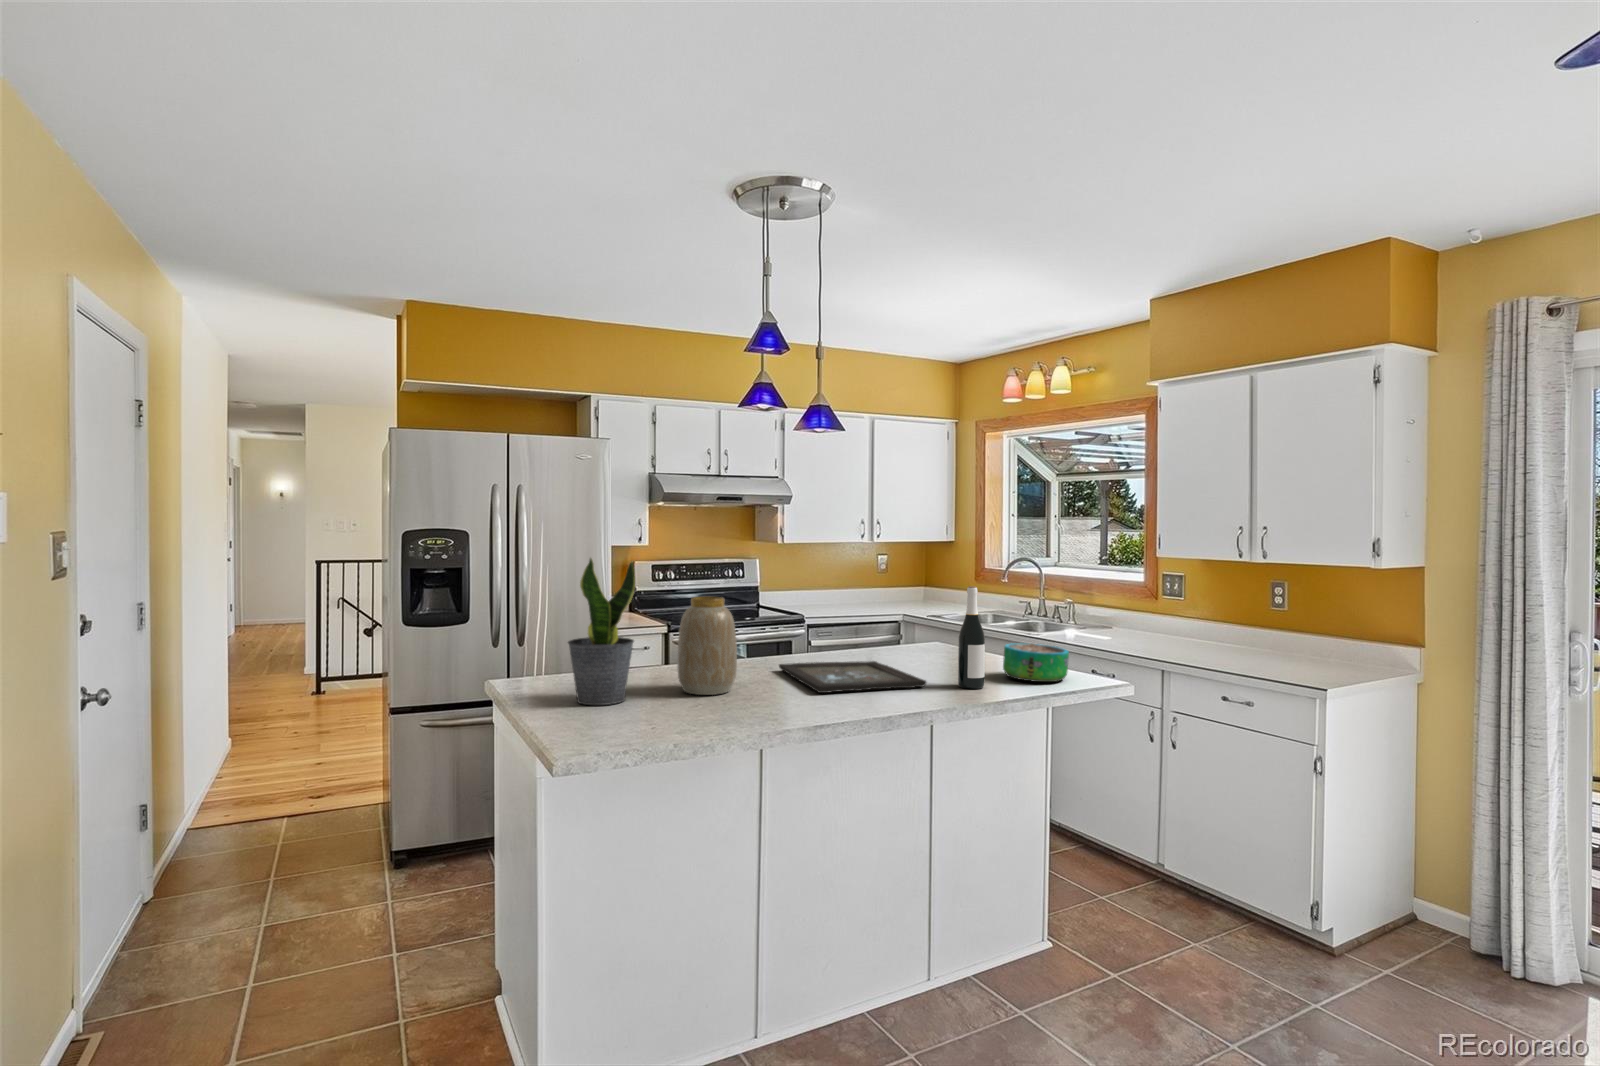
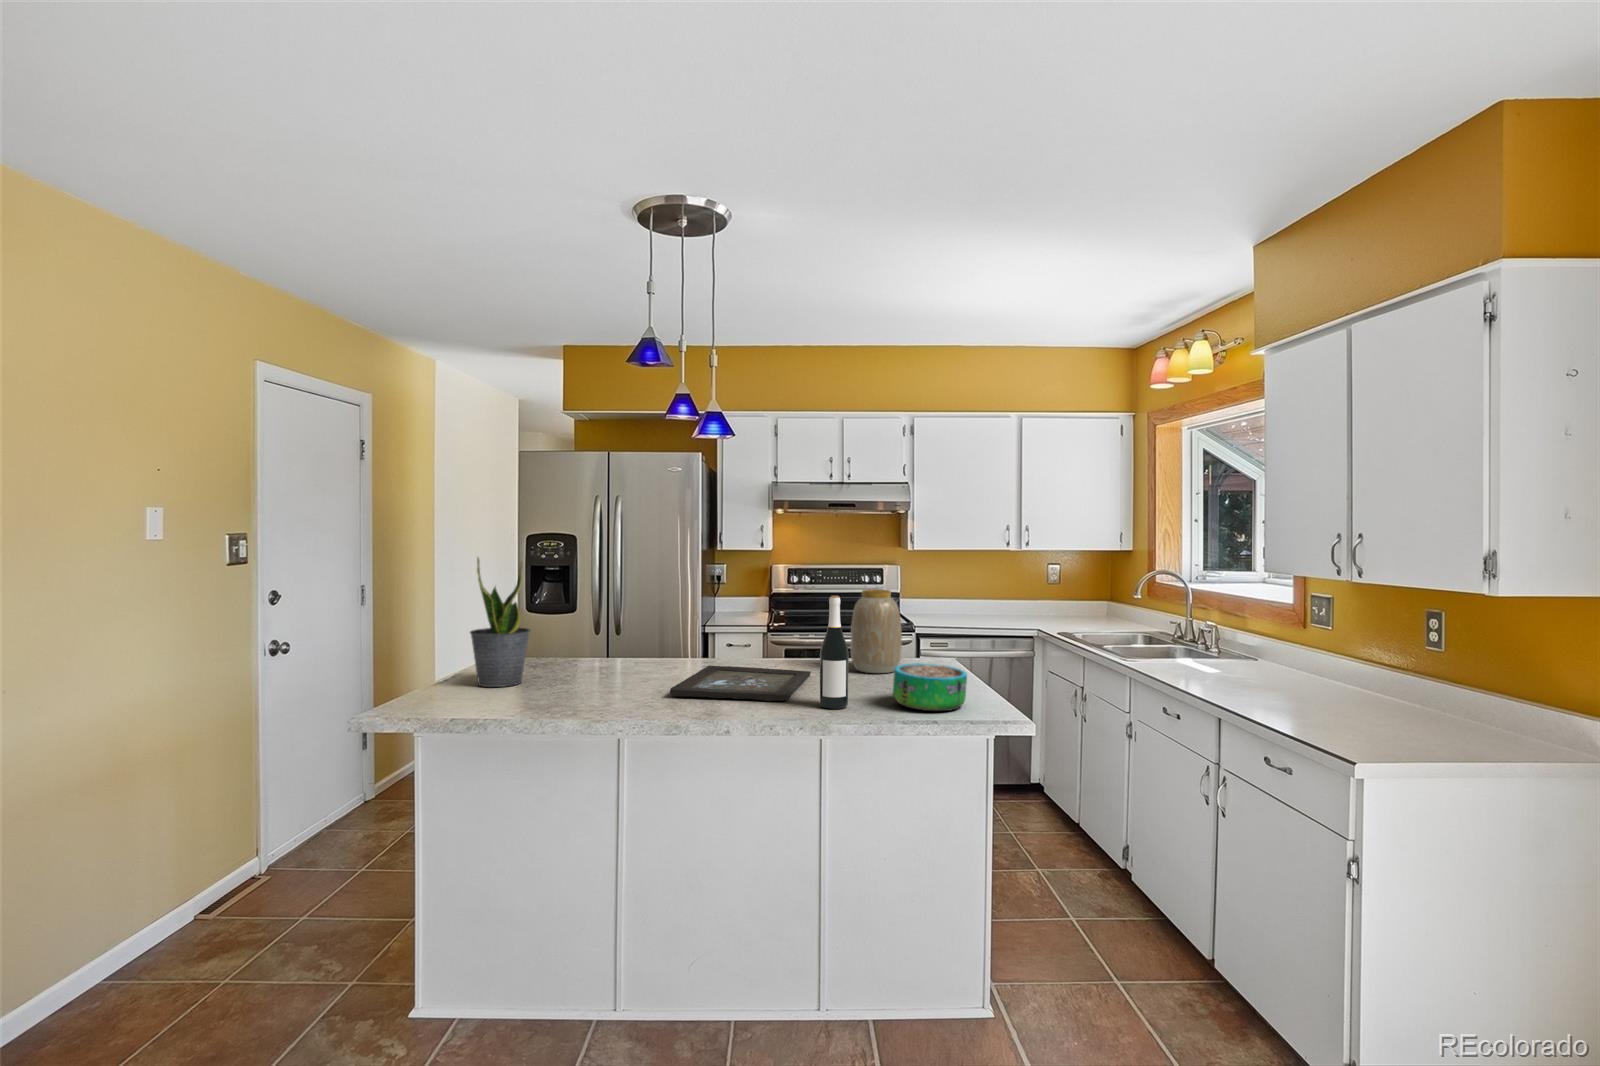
vase: present [677,597,737,695] -> present [851,589,902,673]

